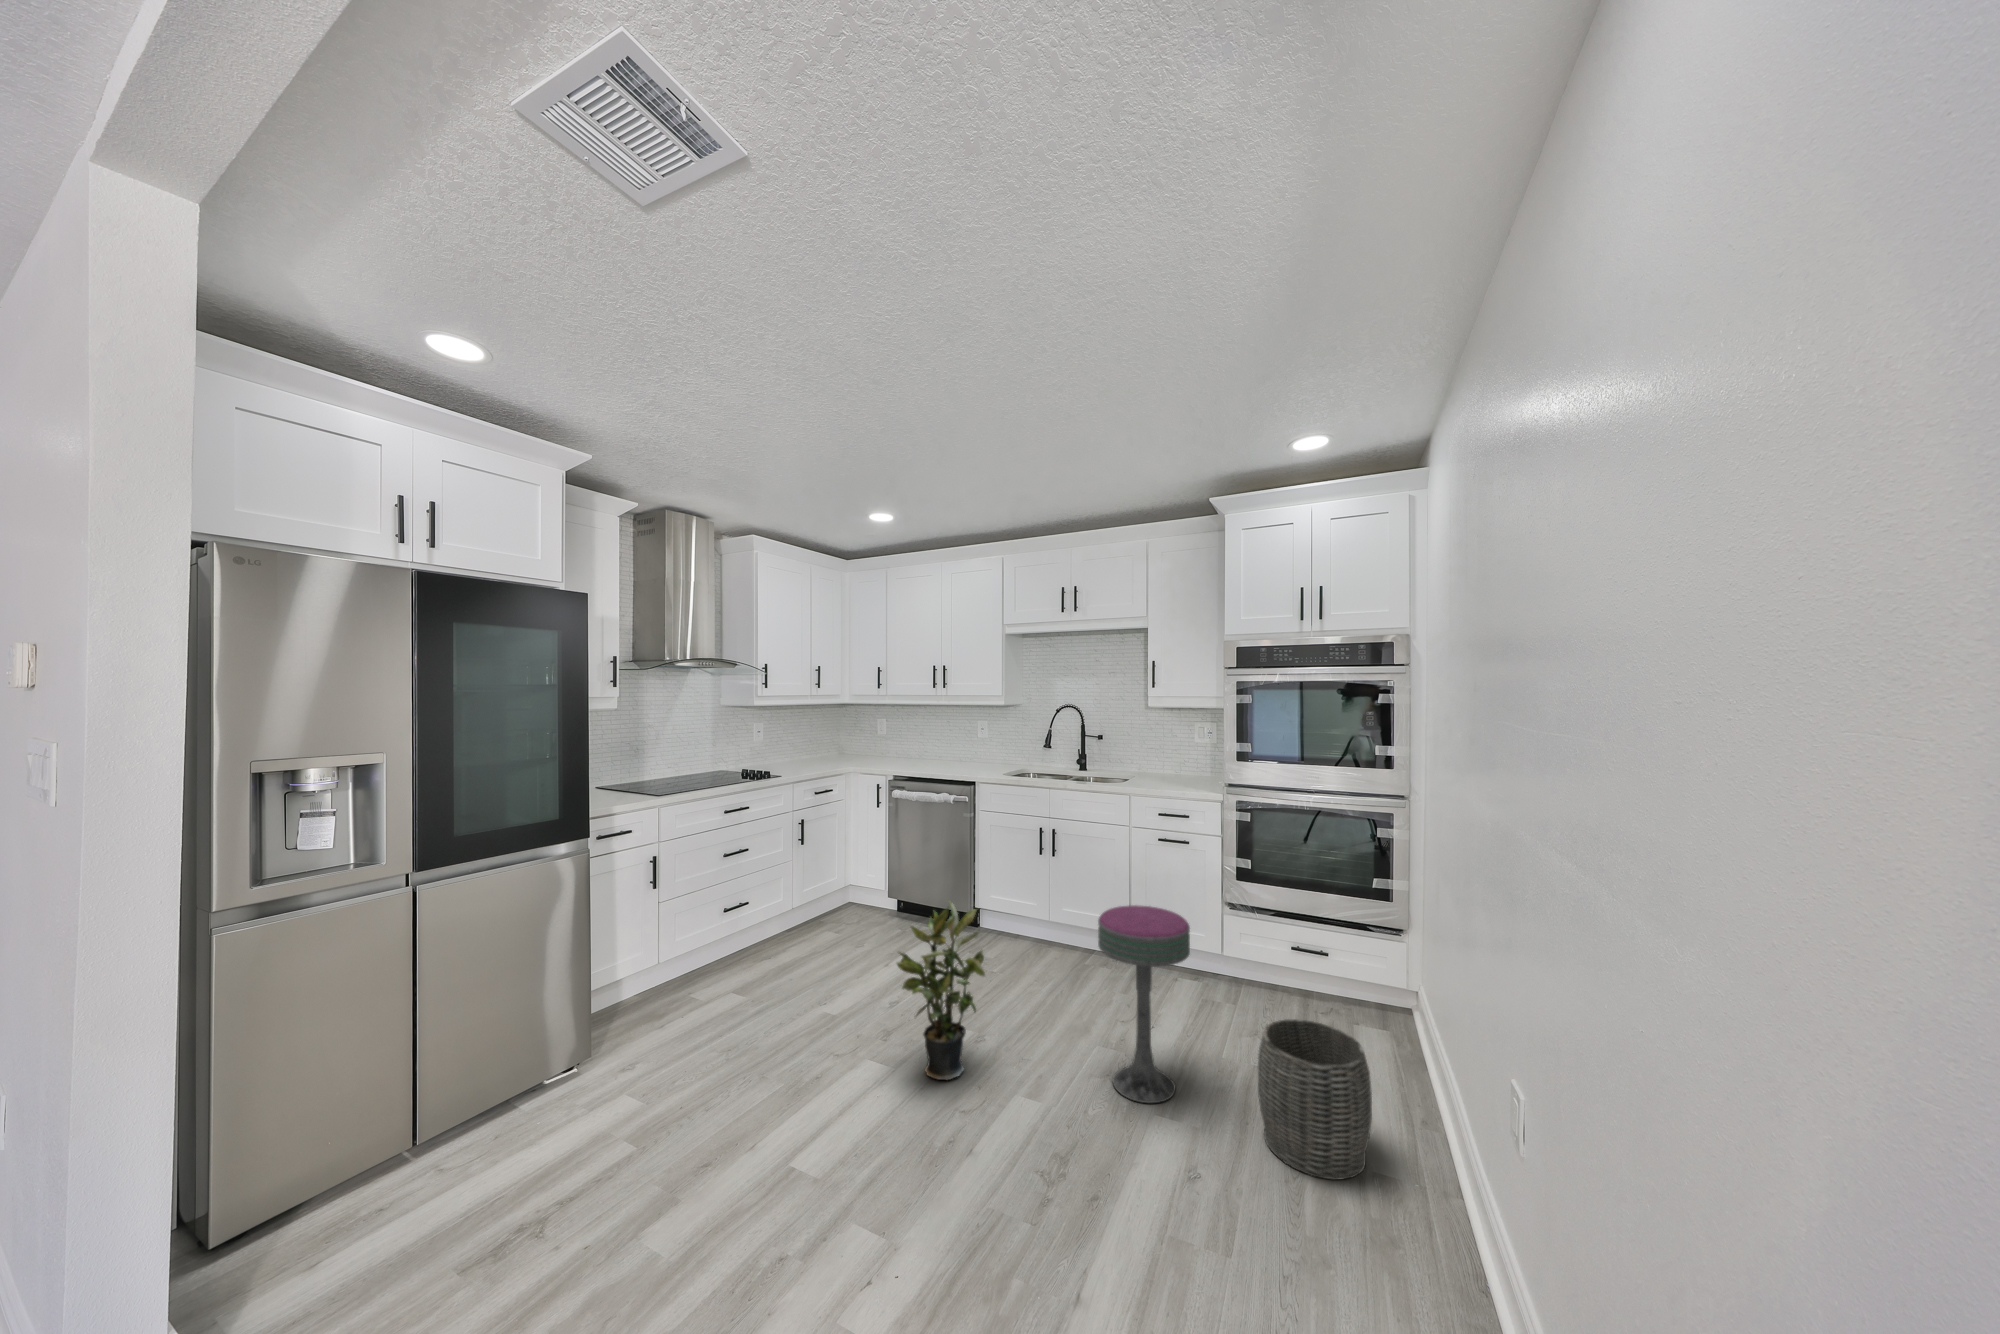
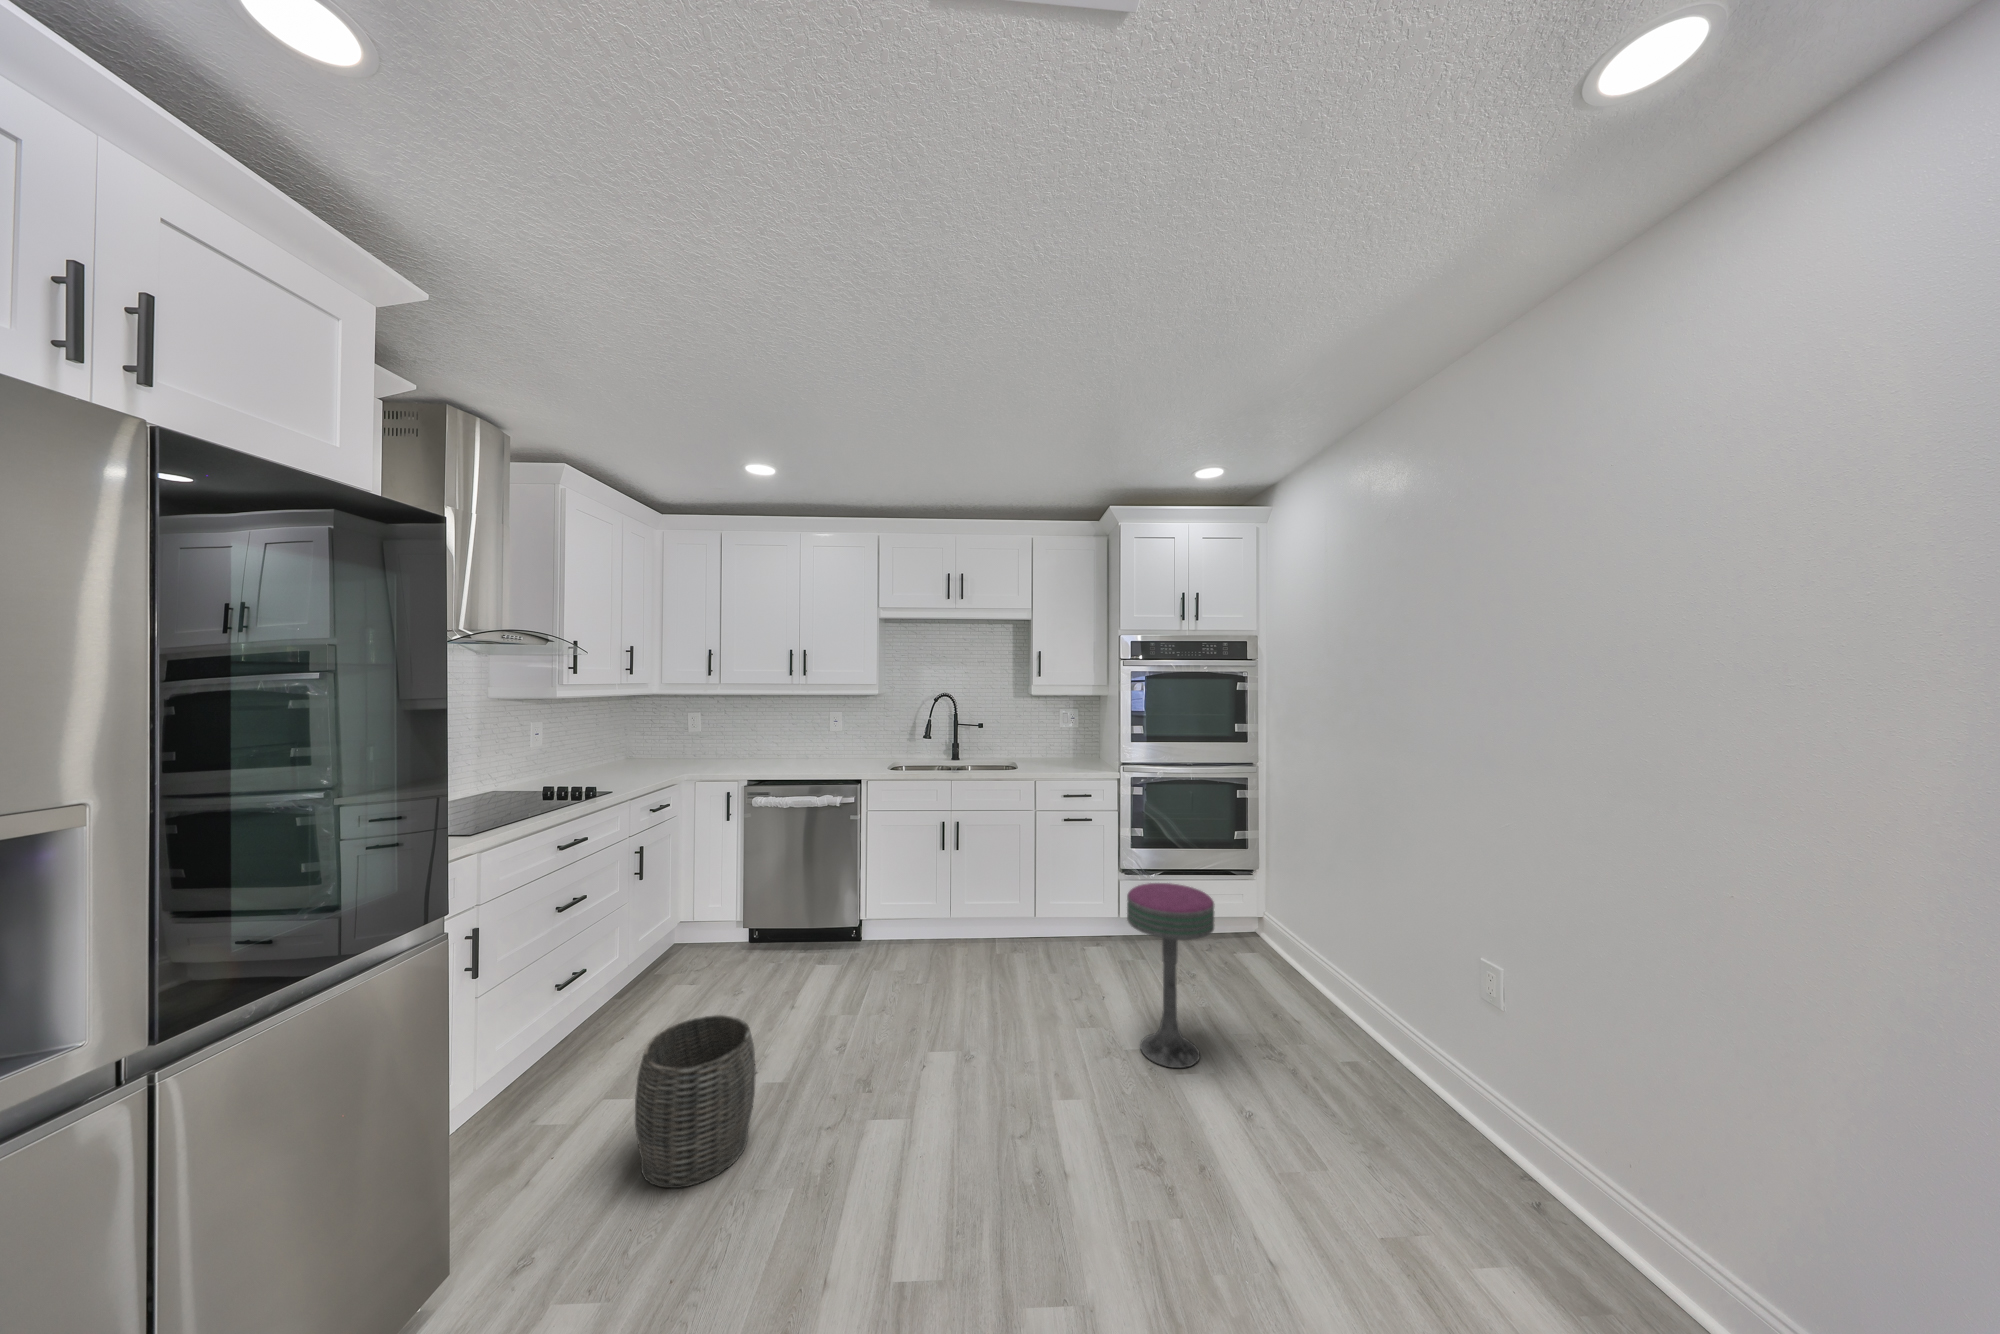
potted plant: present [897,902,985,1080] -> none [948,913,1041,1117]
woven basket: present [1258,1019,1372,1180] -> present [635,1015,756,1188]

